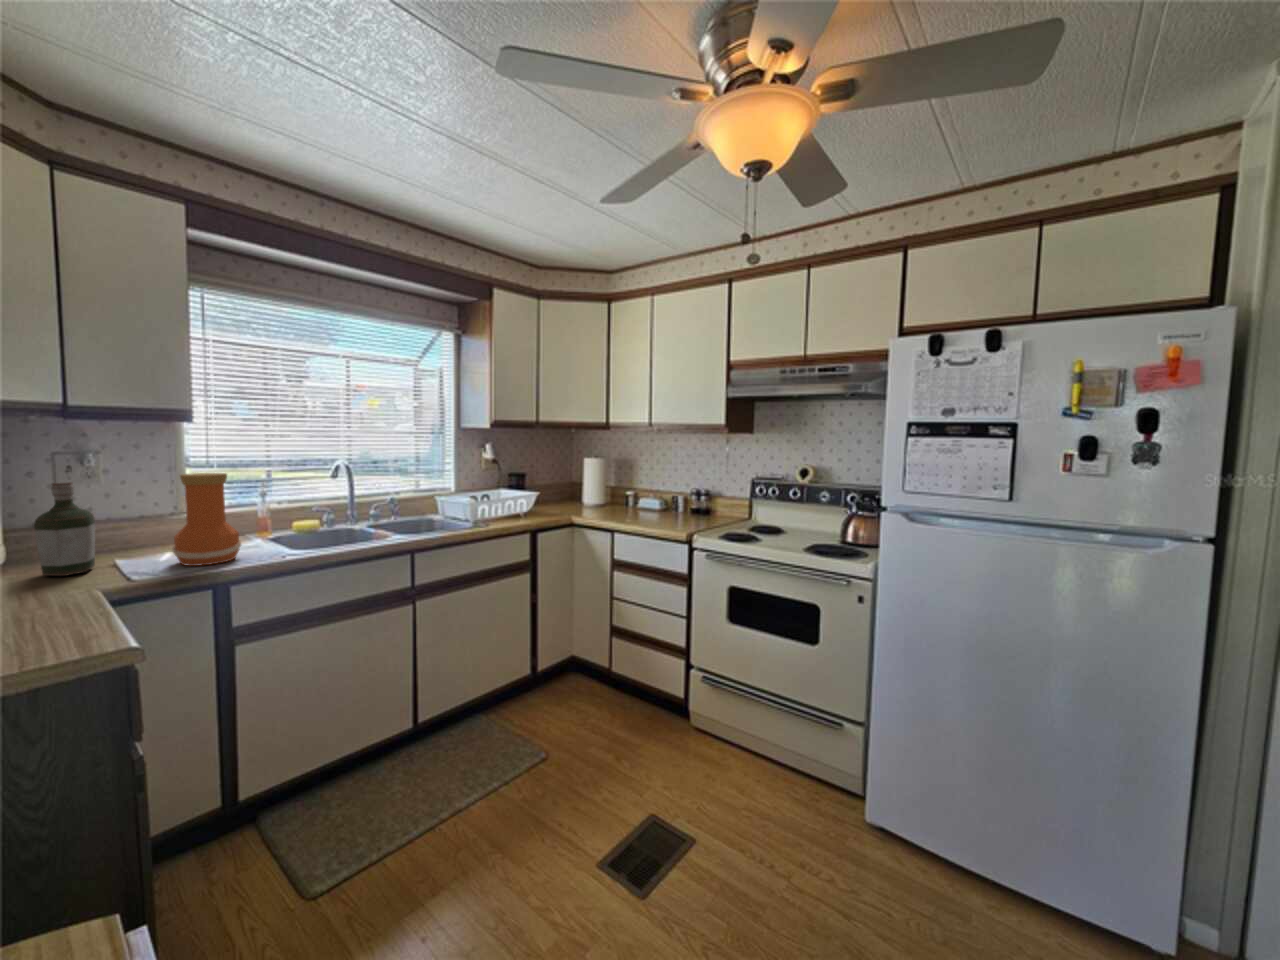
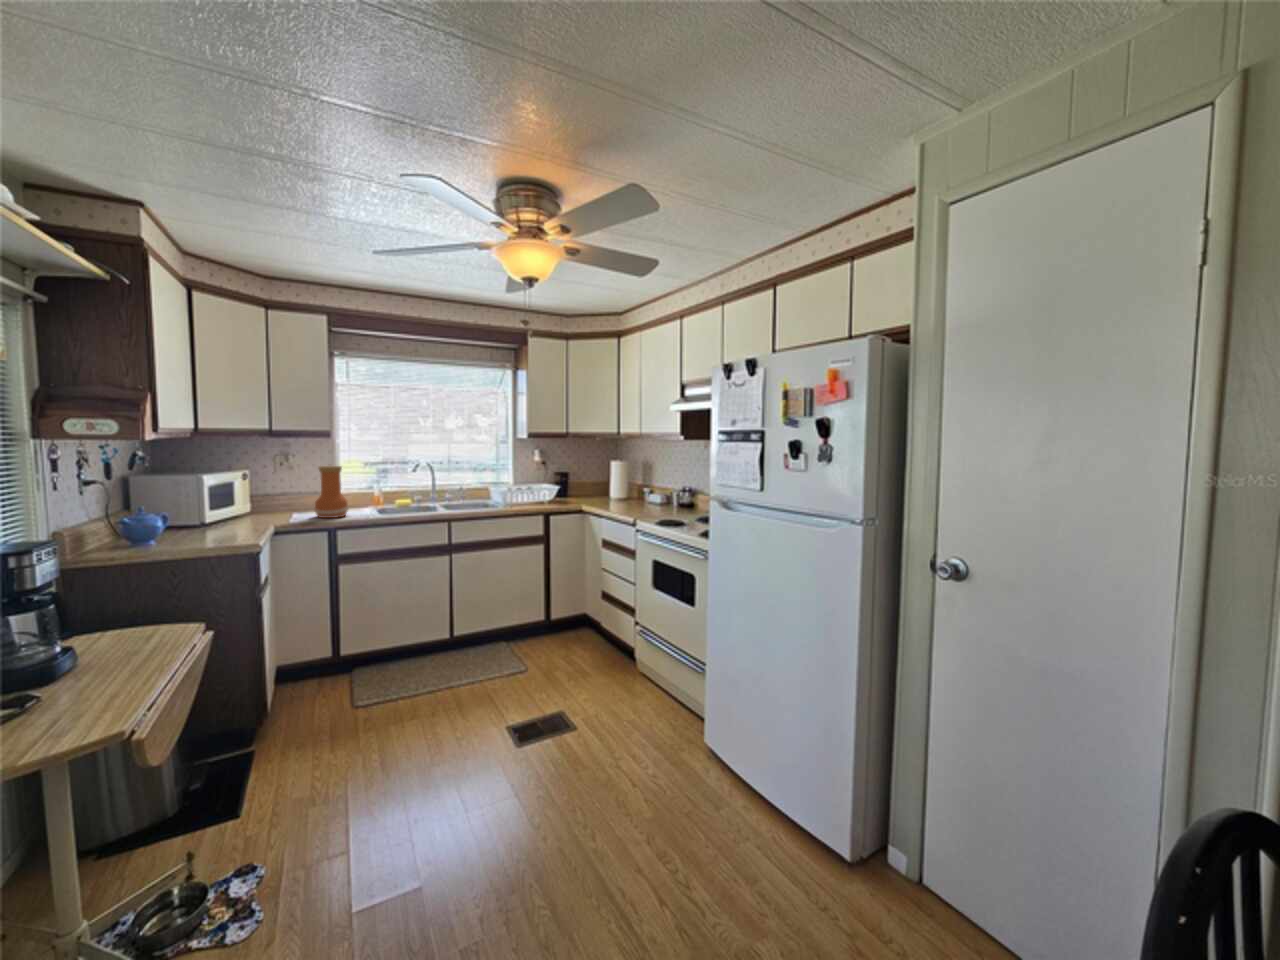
bottle: present [34,482,95,576] -> none [253,469,281,518]

